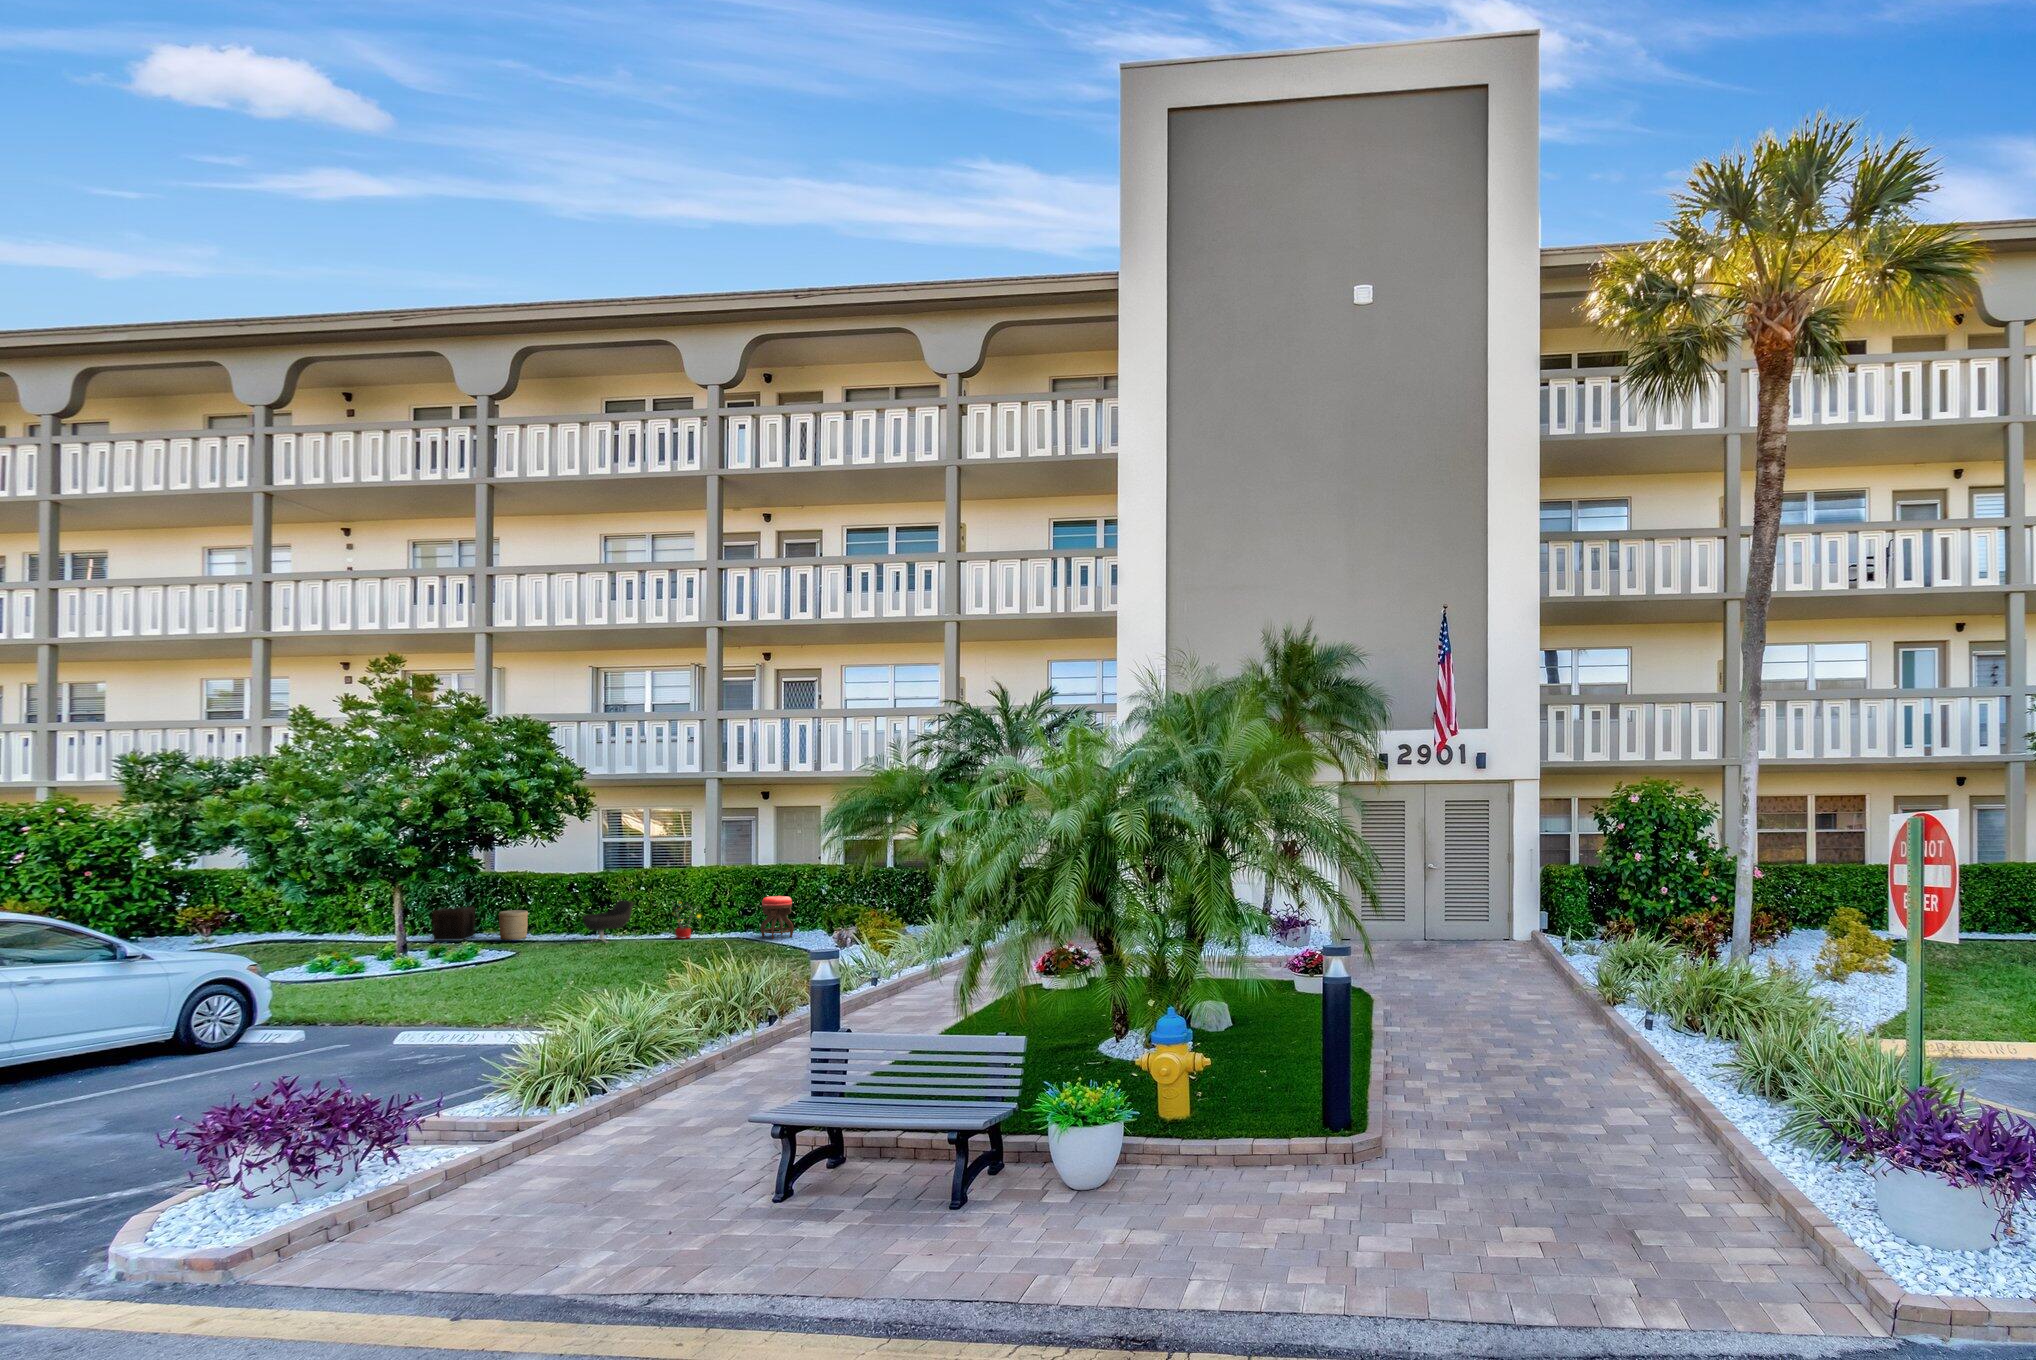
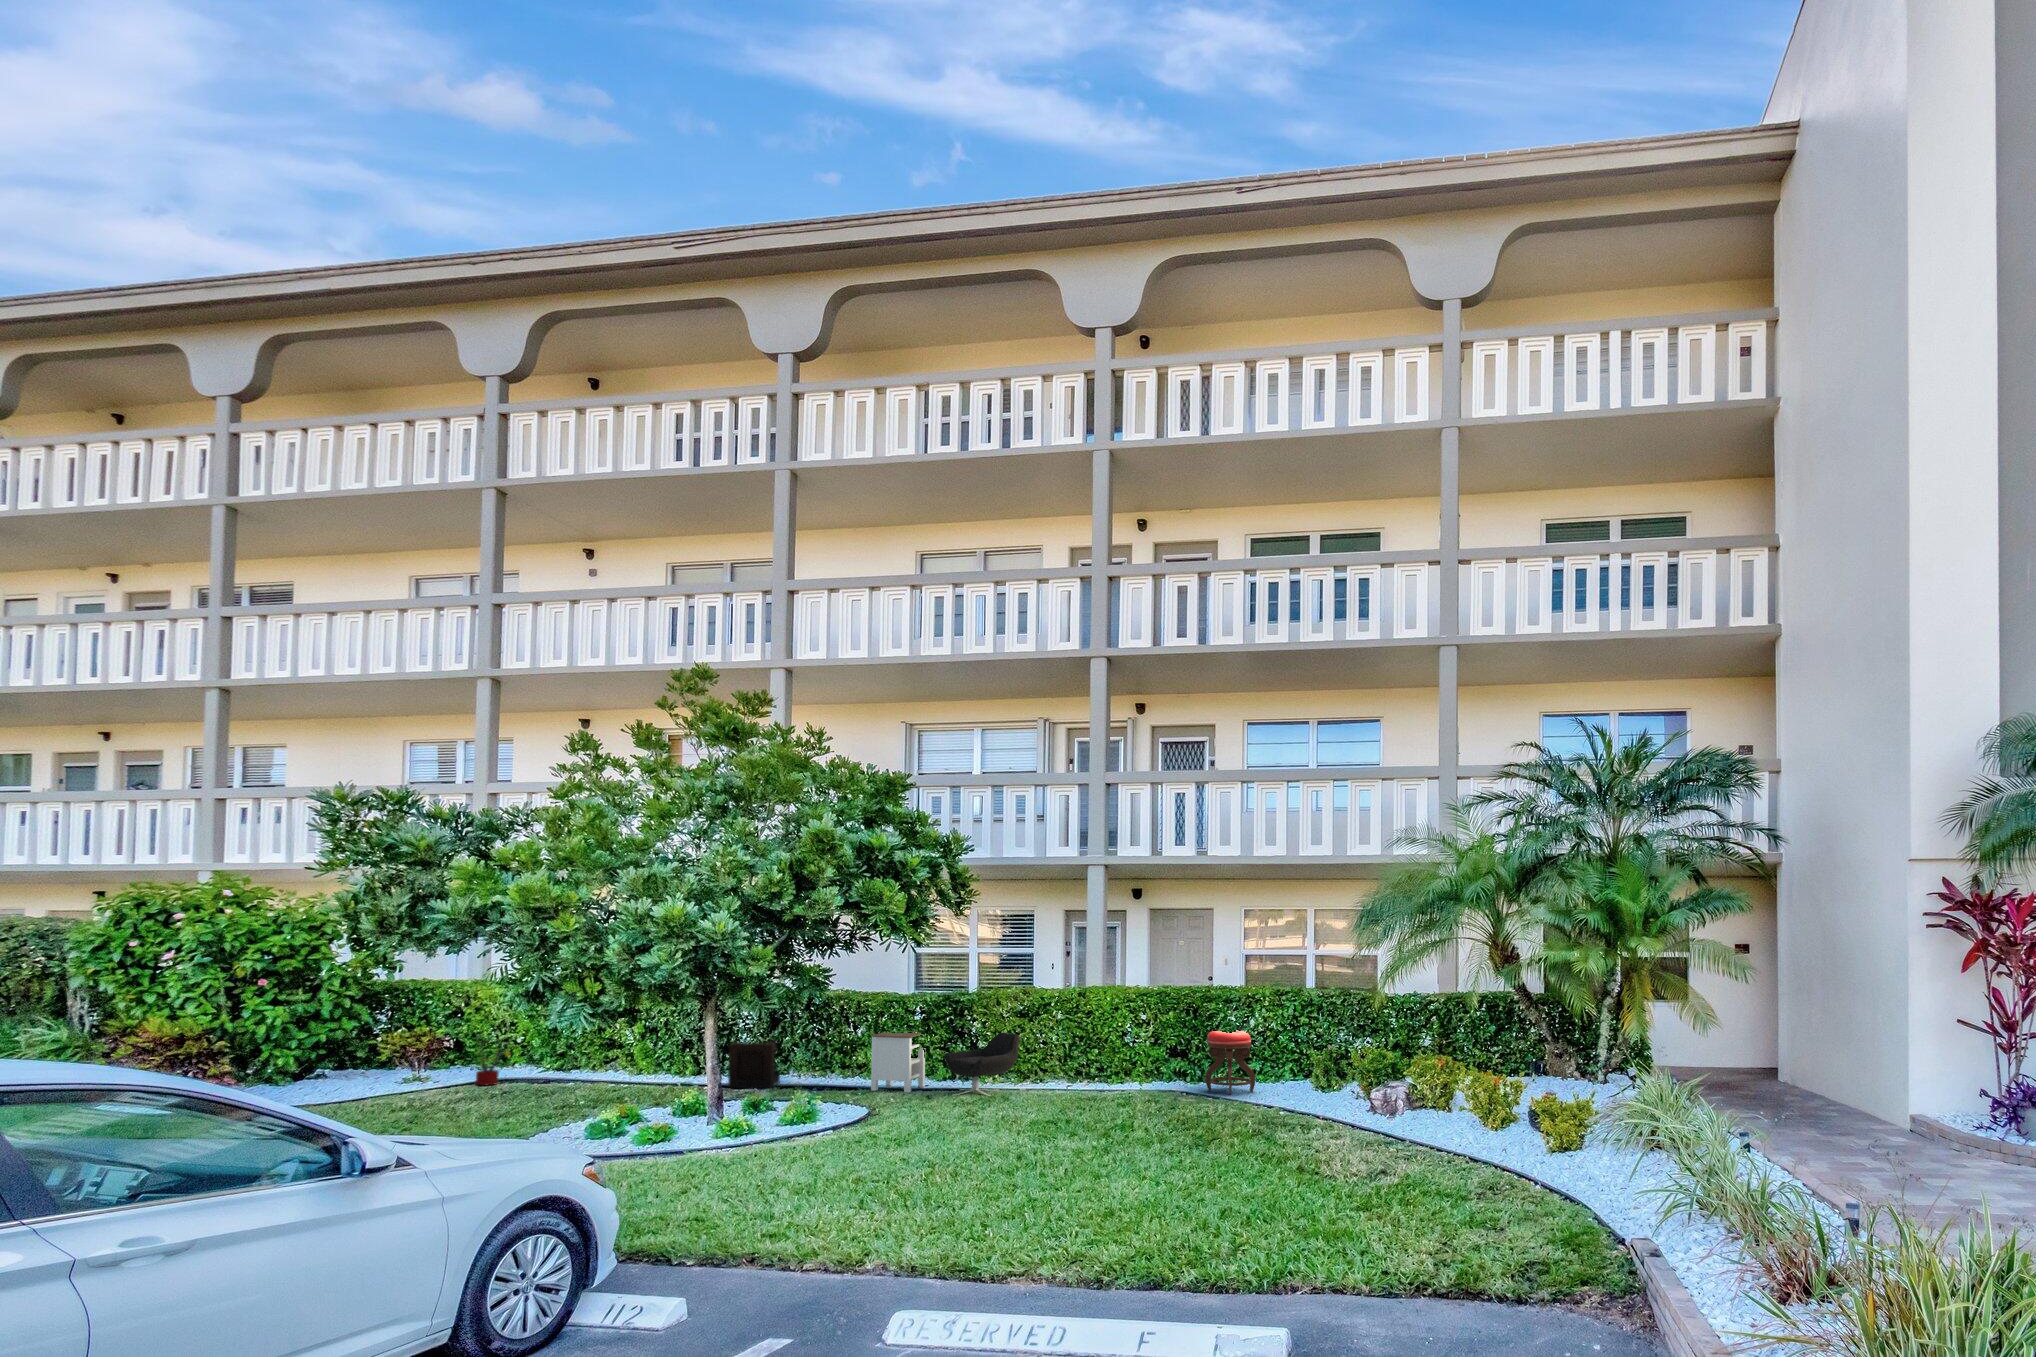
side table: none [531,900,574,942] -> present [871,1031,925,1092]
woven basket: present [499,910,528,940] -> none [820,1045,860,1088]
decorative plant: present [675,911,700,939] -> present [476,1033,510,1085]

